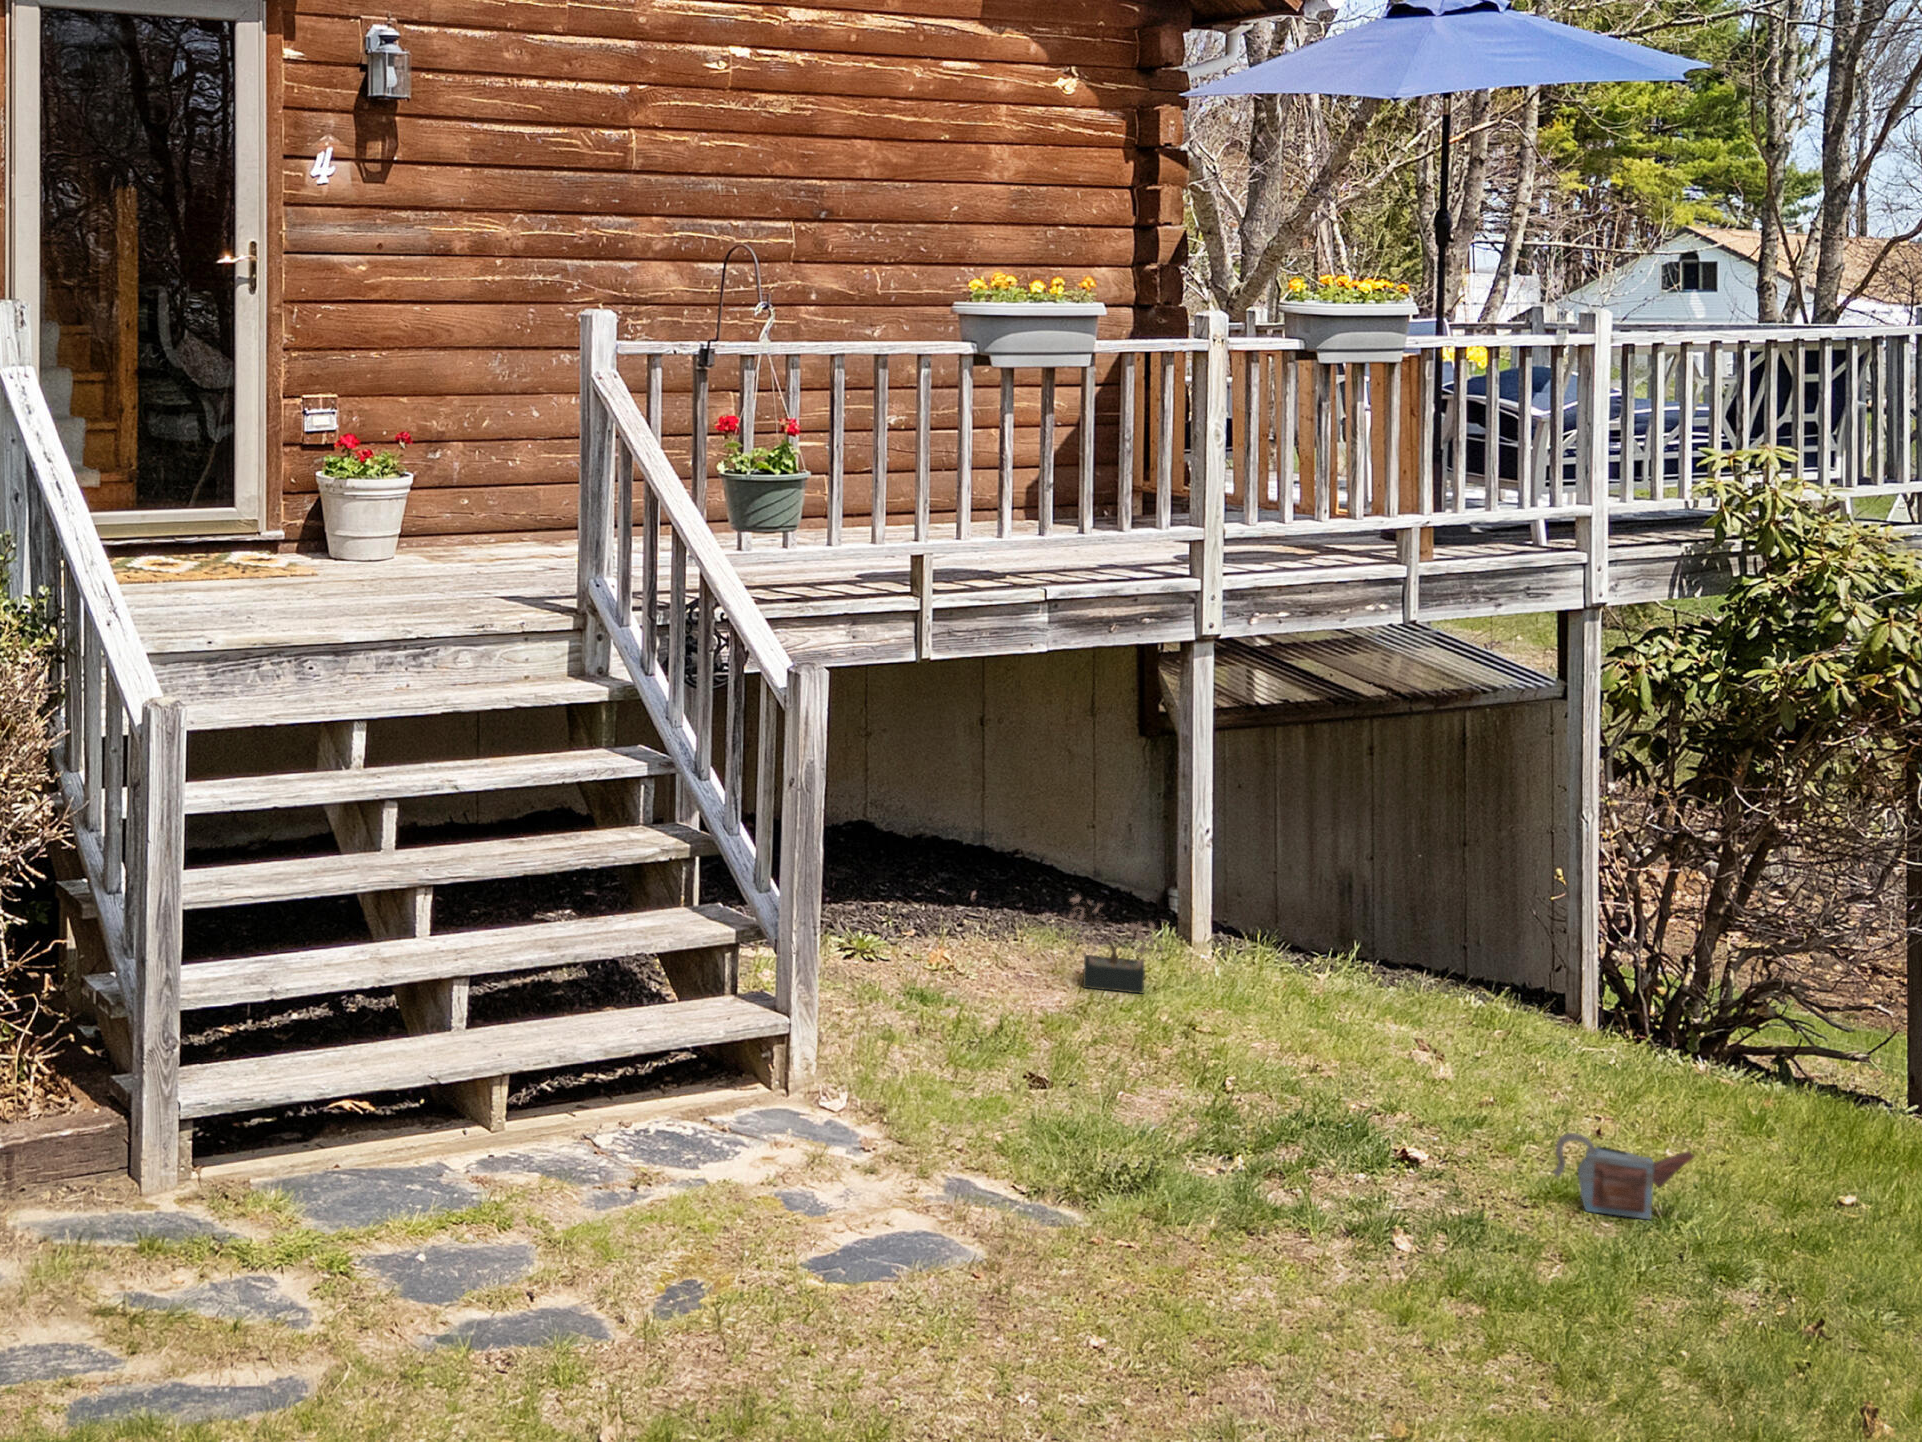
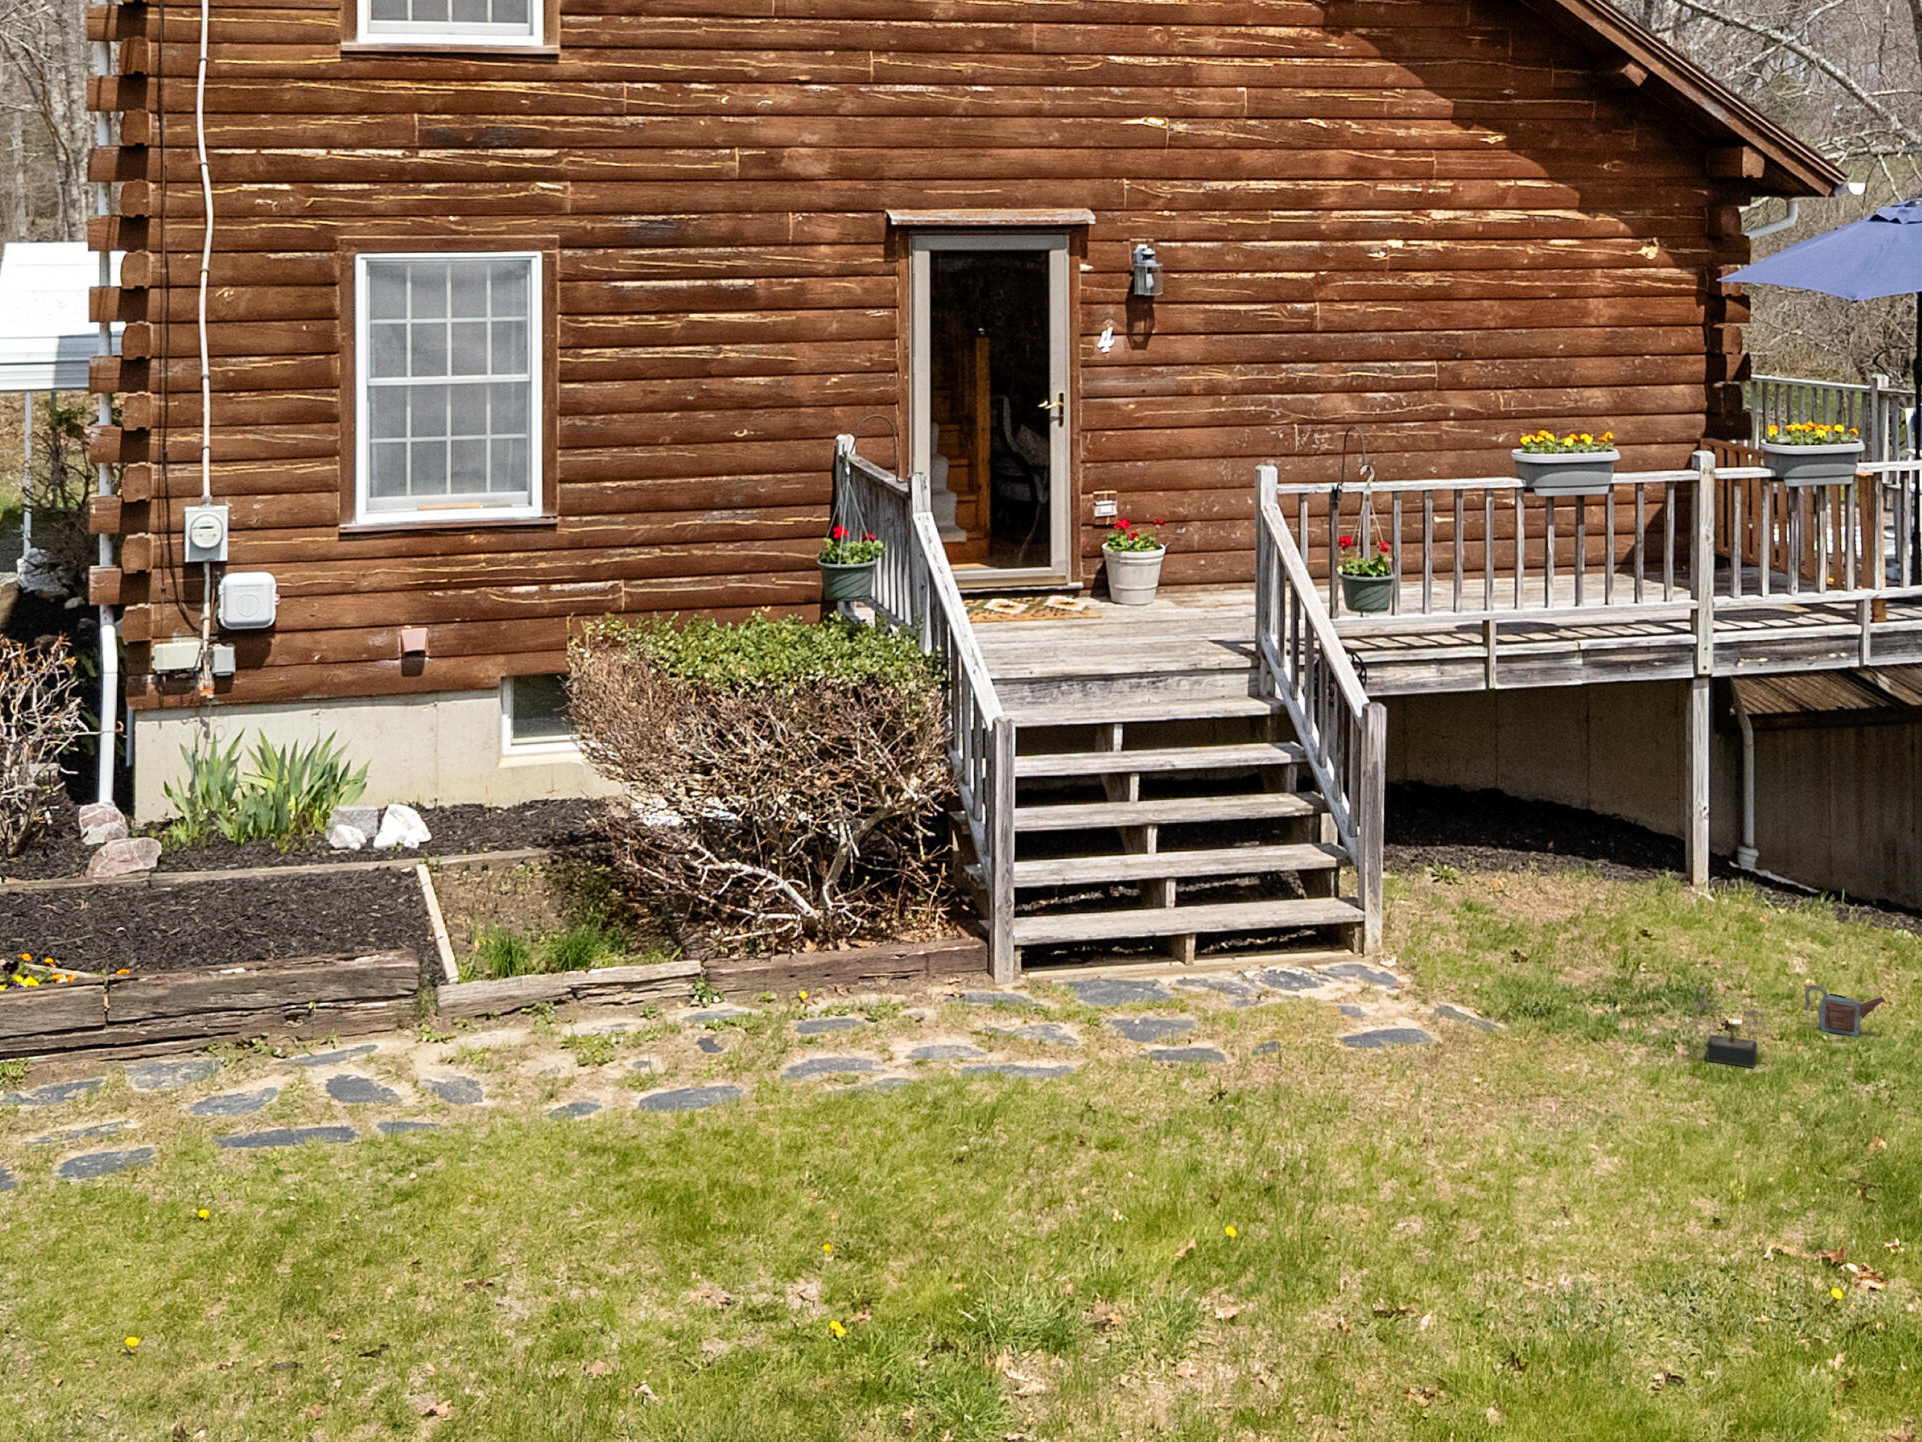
decorative plant: present [1058,895,1163,993] -> present [1688,987,1771,1068]

